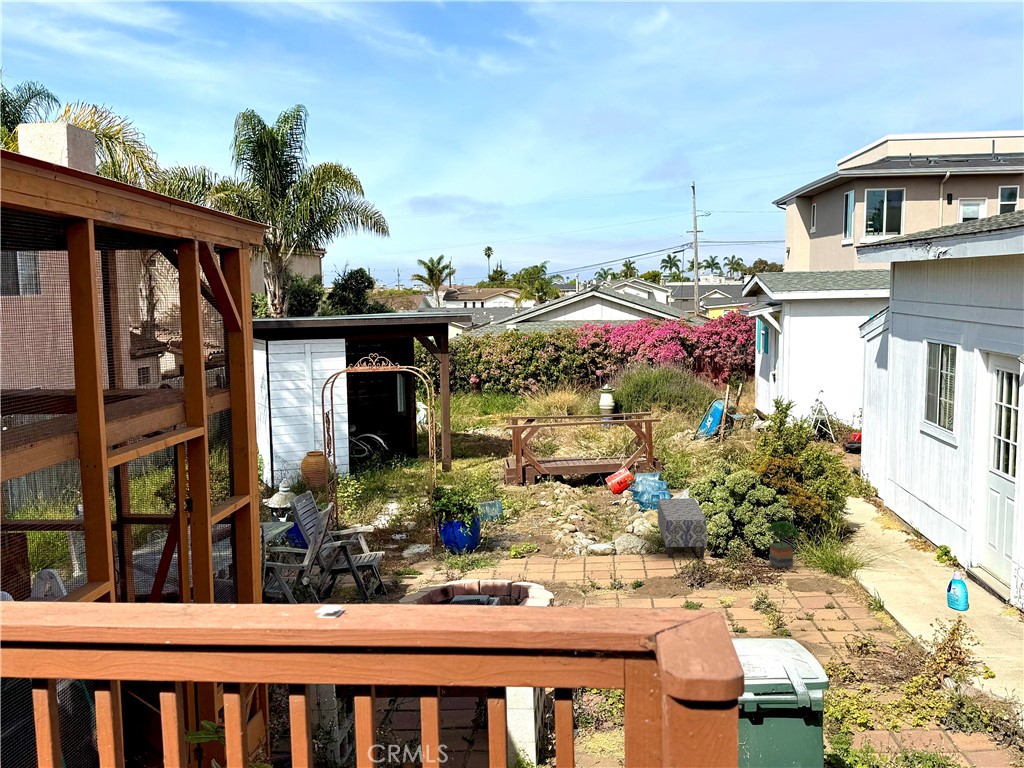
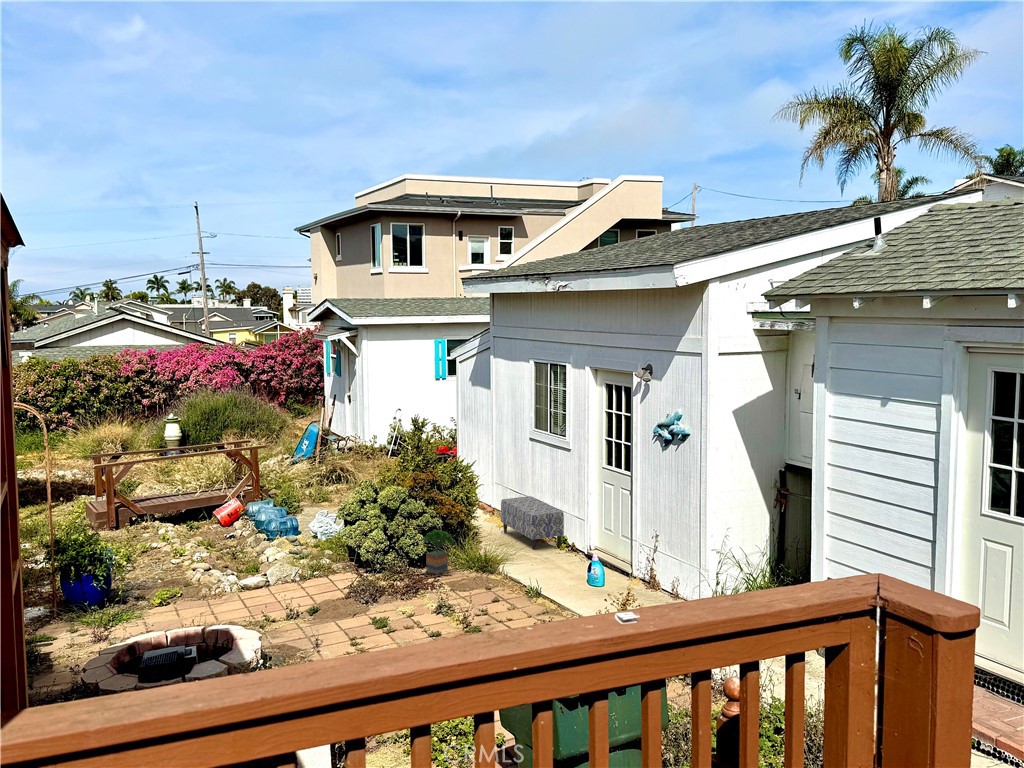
bench: present [658,499,707,558] -> present [501,496,564,550]

